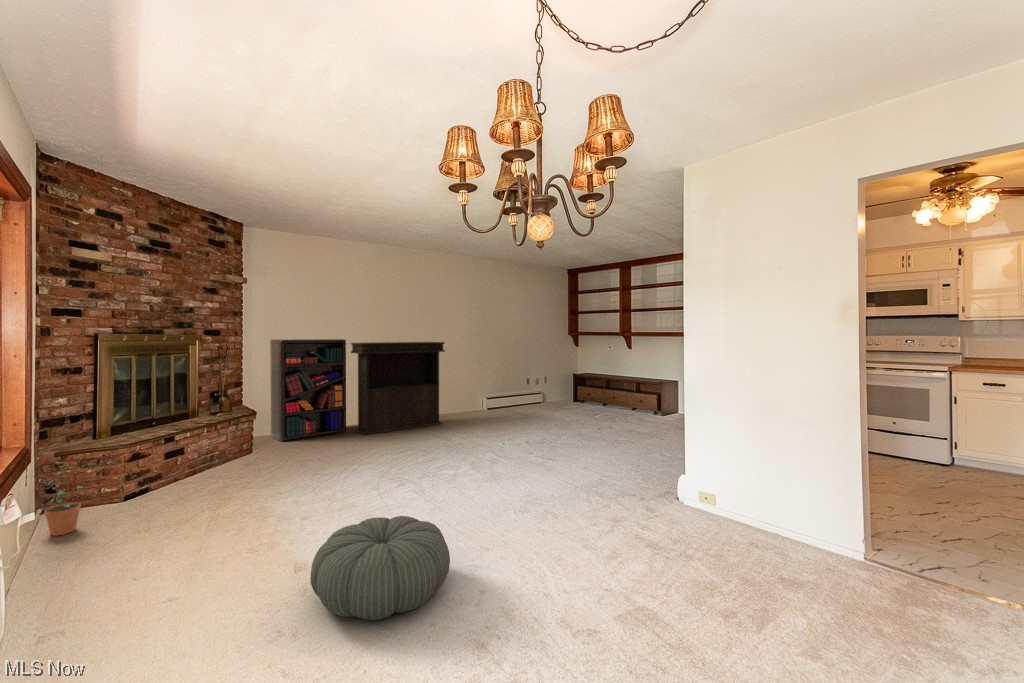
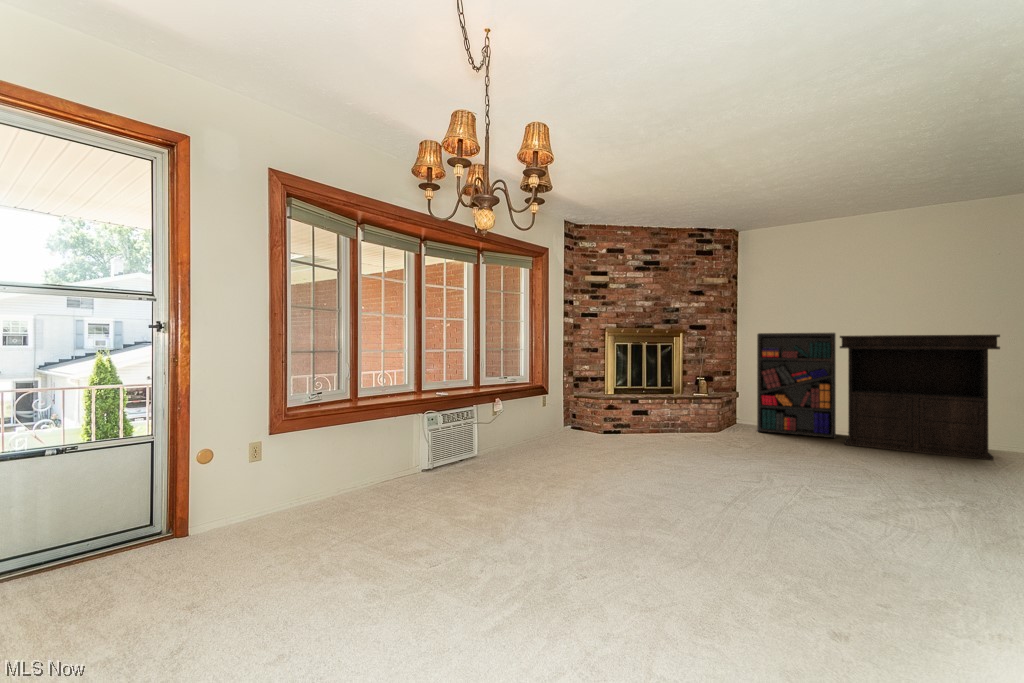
potted plant: present [35,457,82,536] -> none [548,394,571,438]
pouf: present [310,516,450,620] -> none [524,456,626,519]

